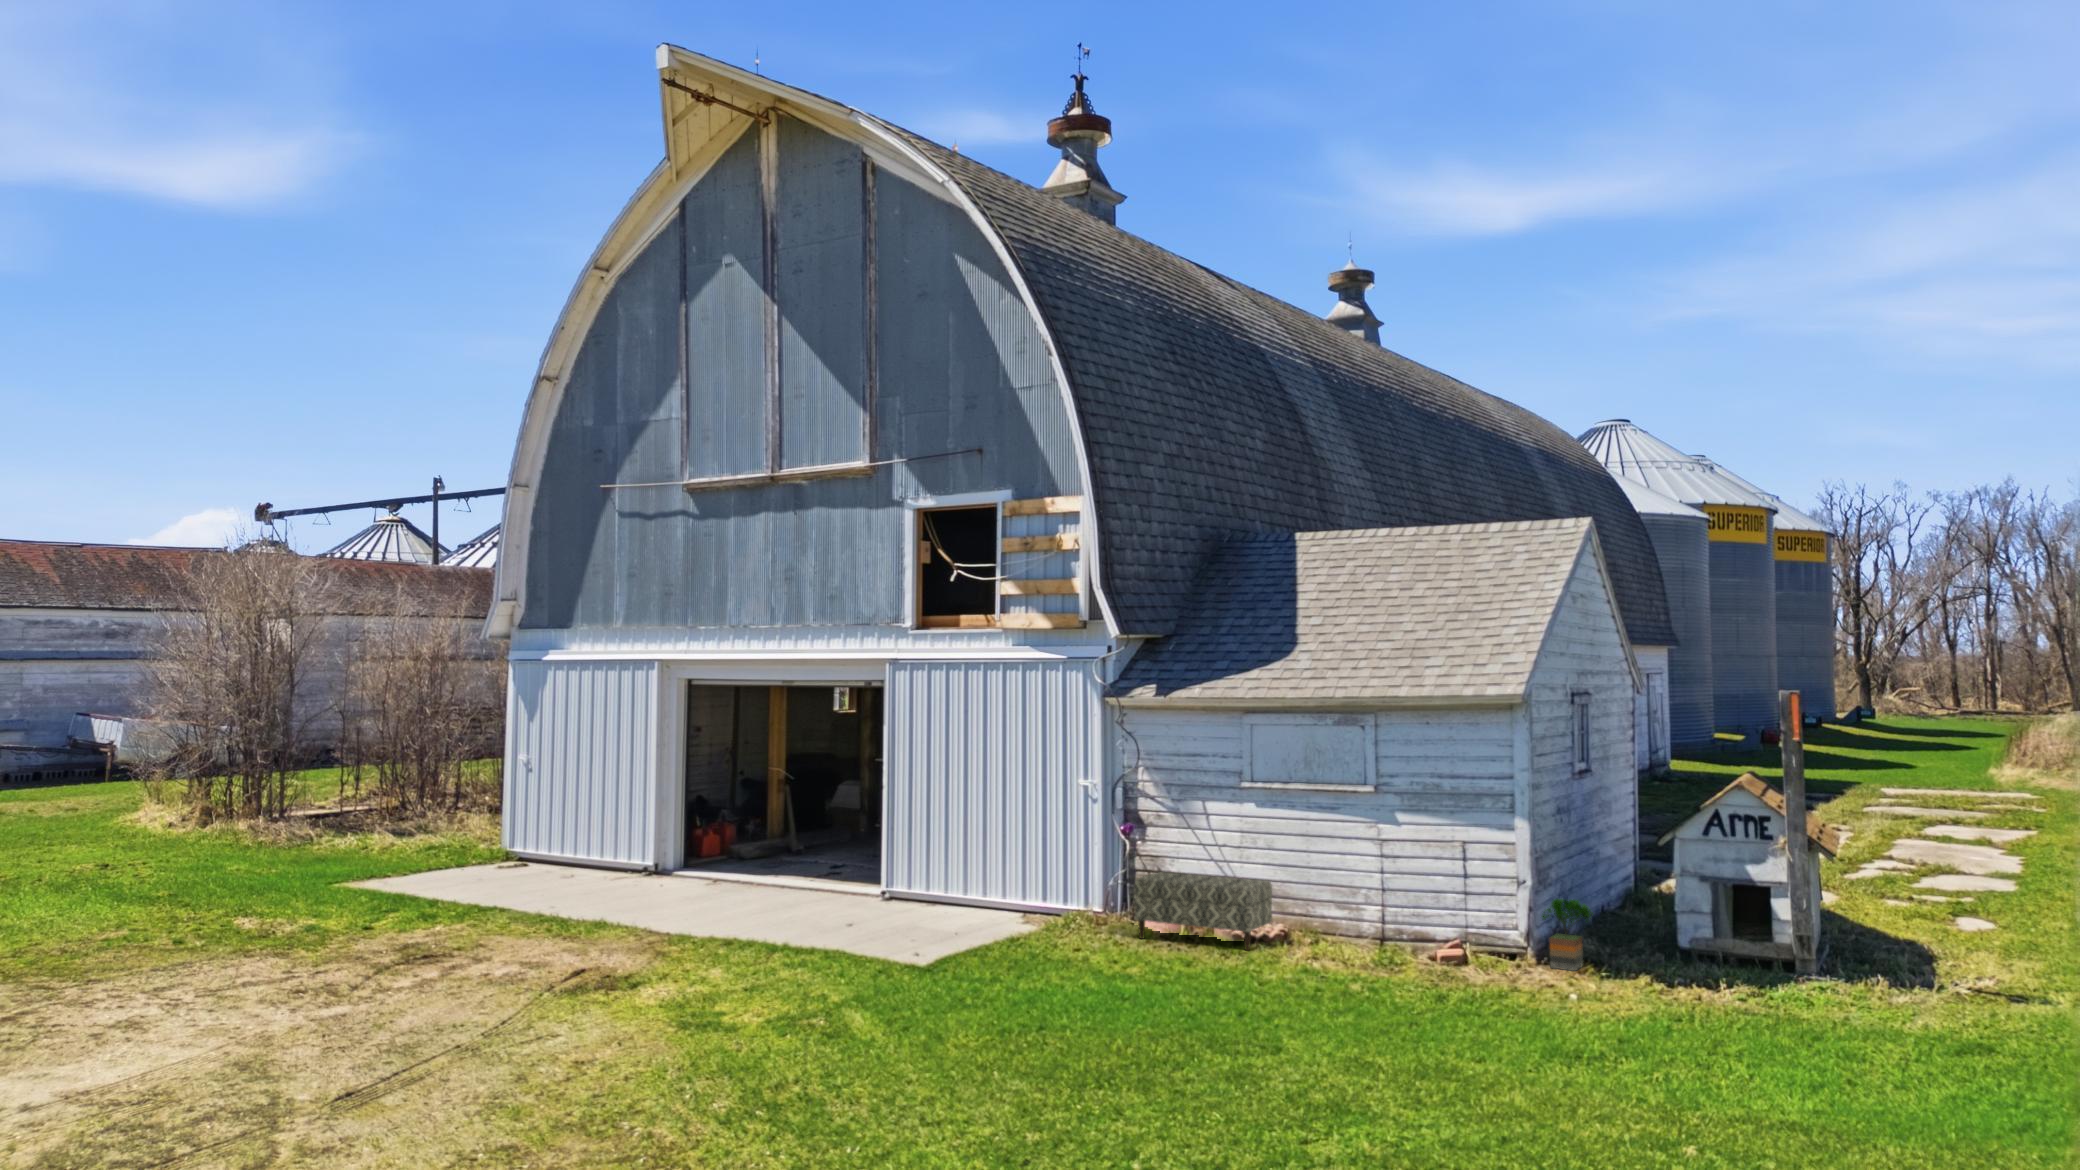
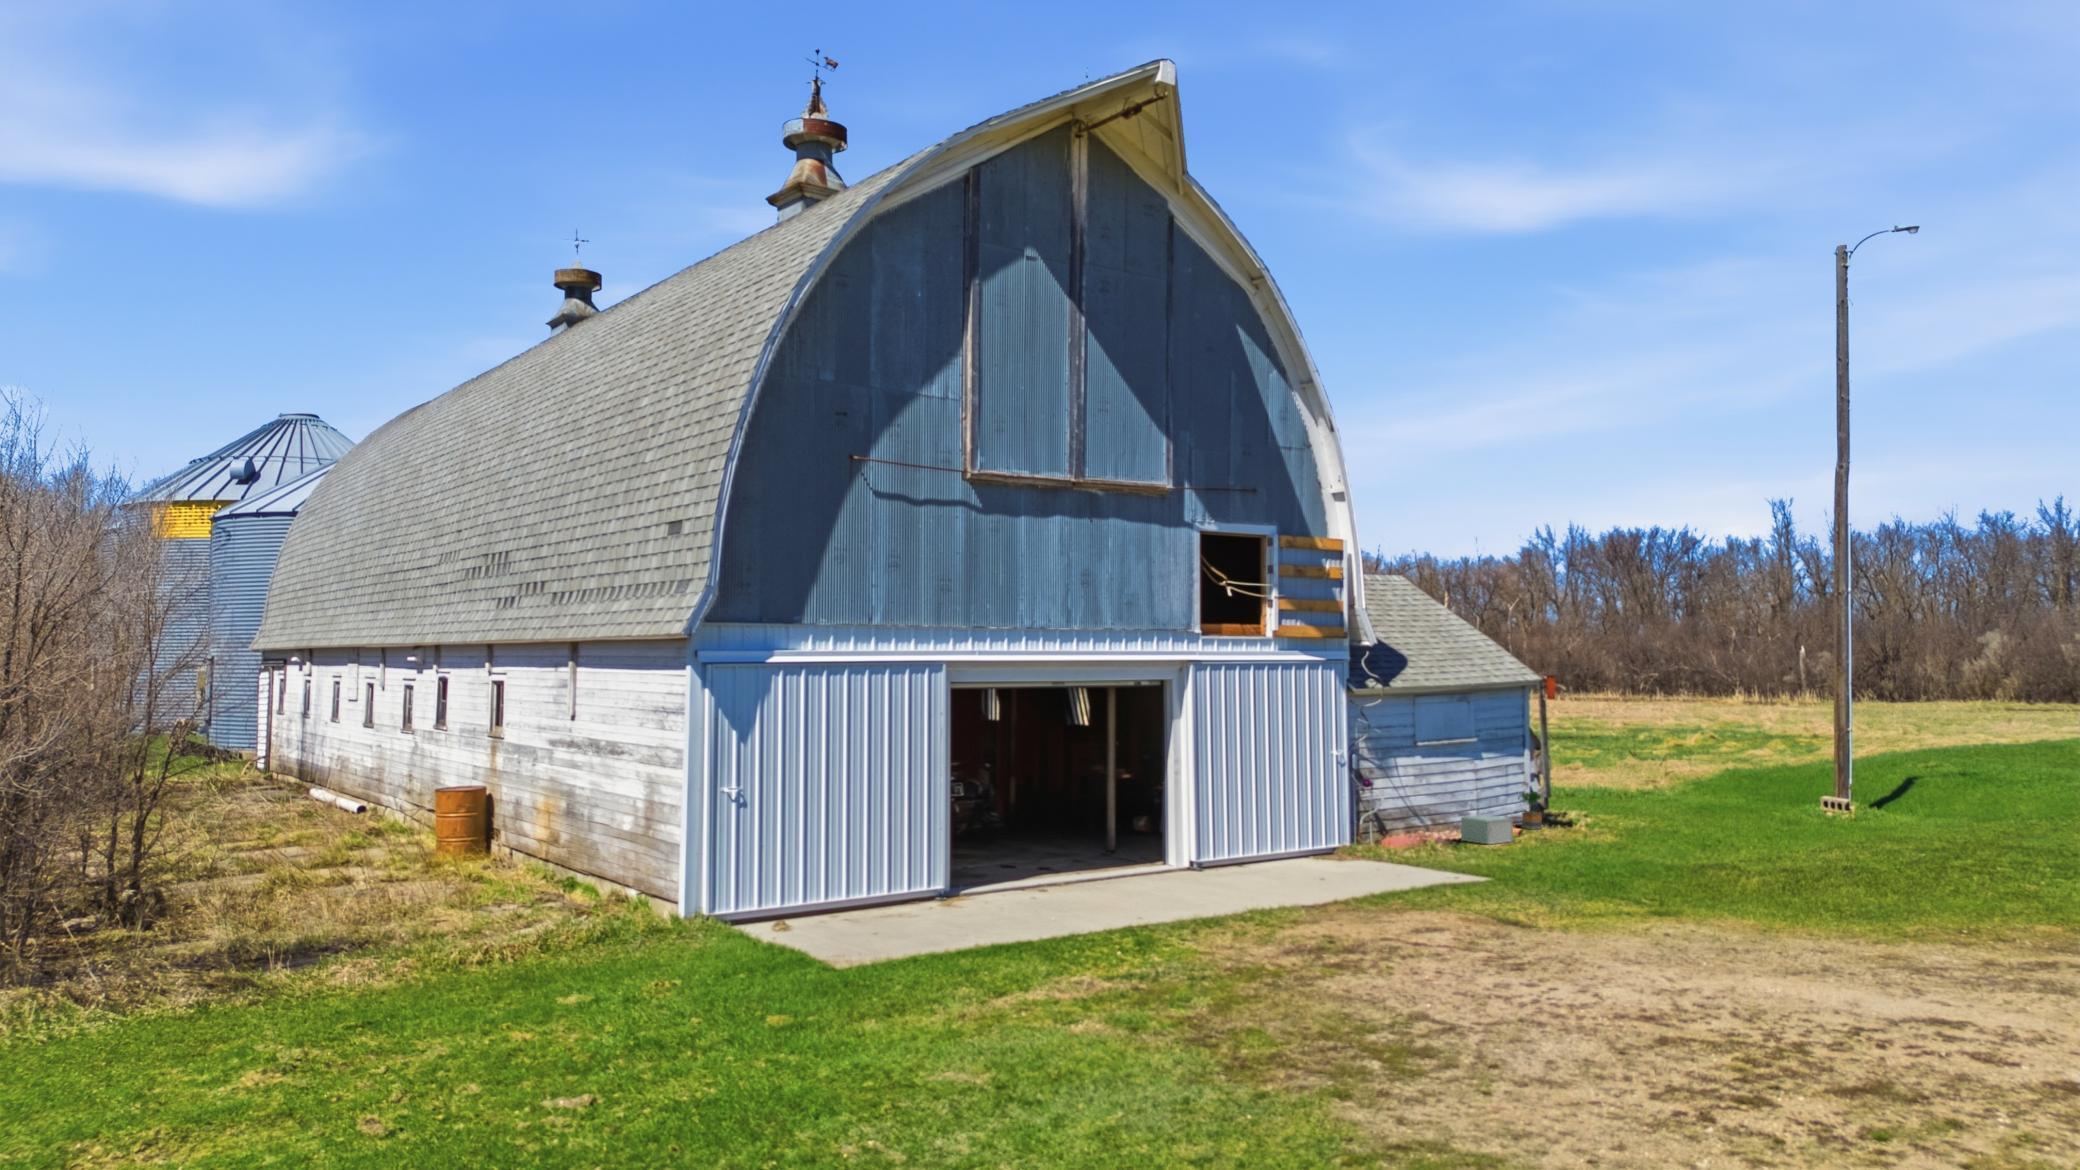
bench: present [1134,872,1272,950] -> none [1378,804,1464,854]
storage box: none [1307,910,1387,964] -> present [1461,815,1513,844]

